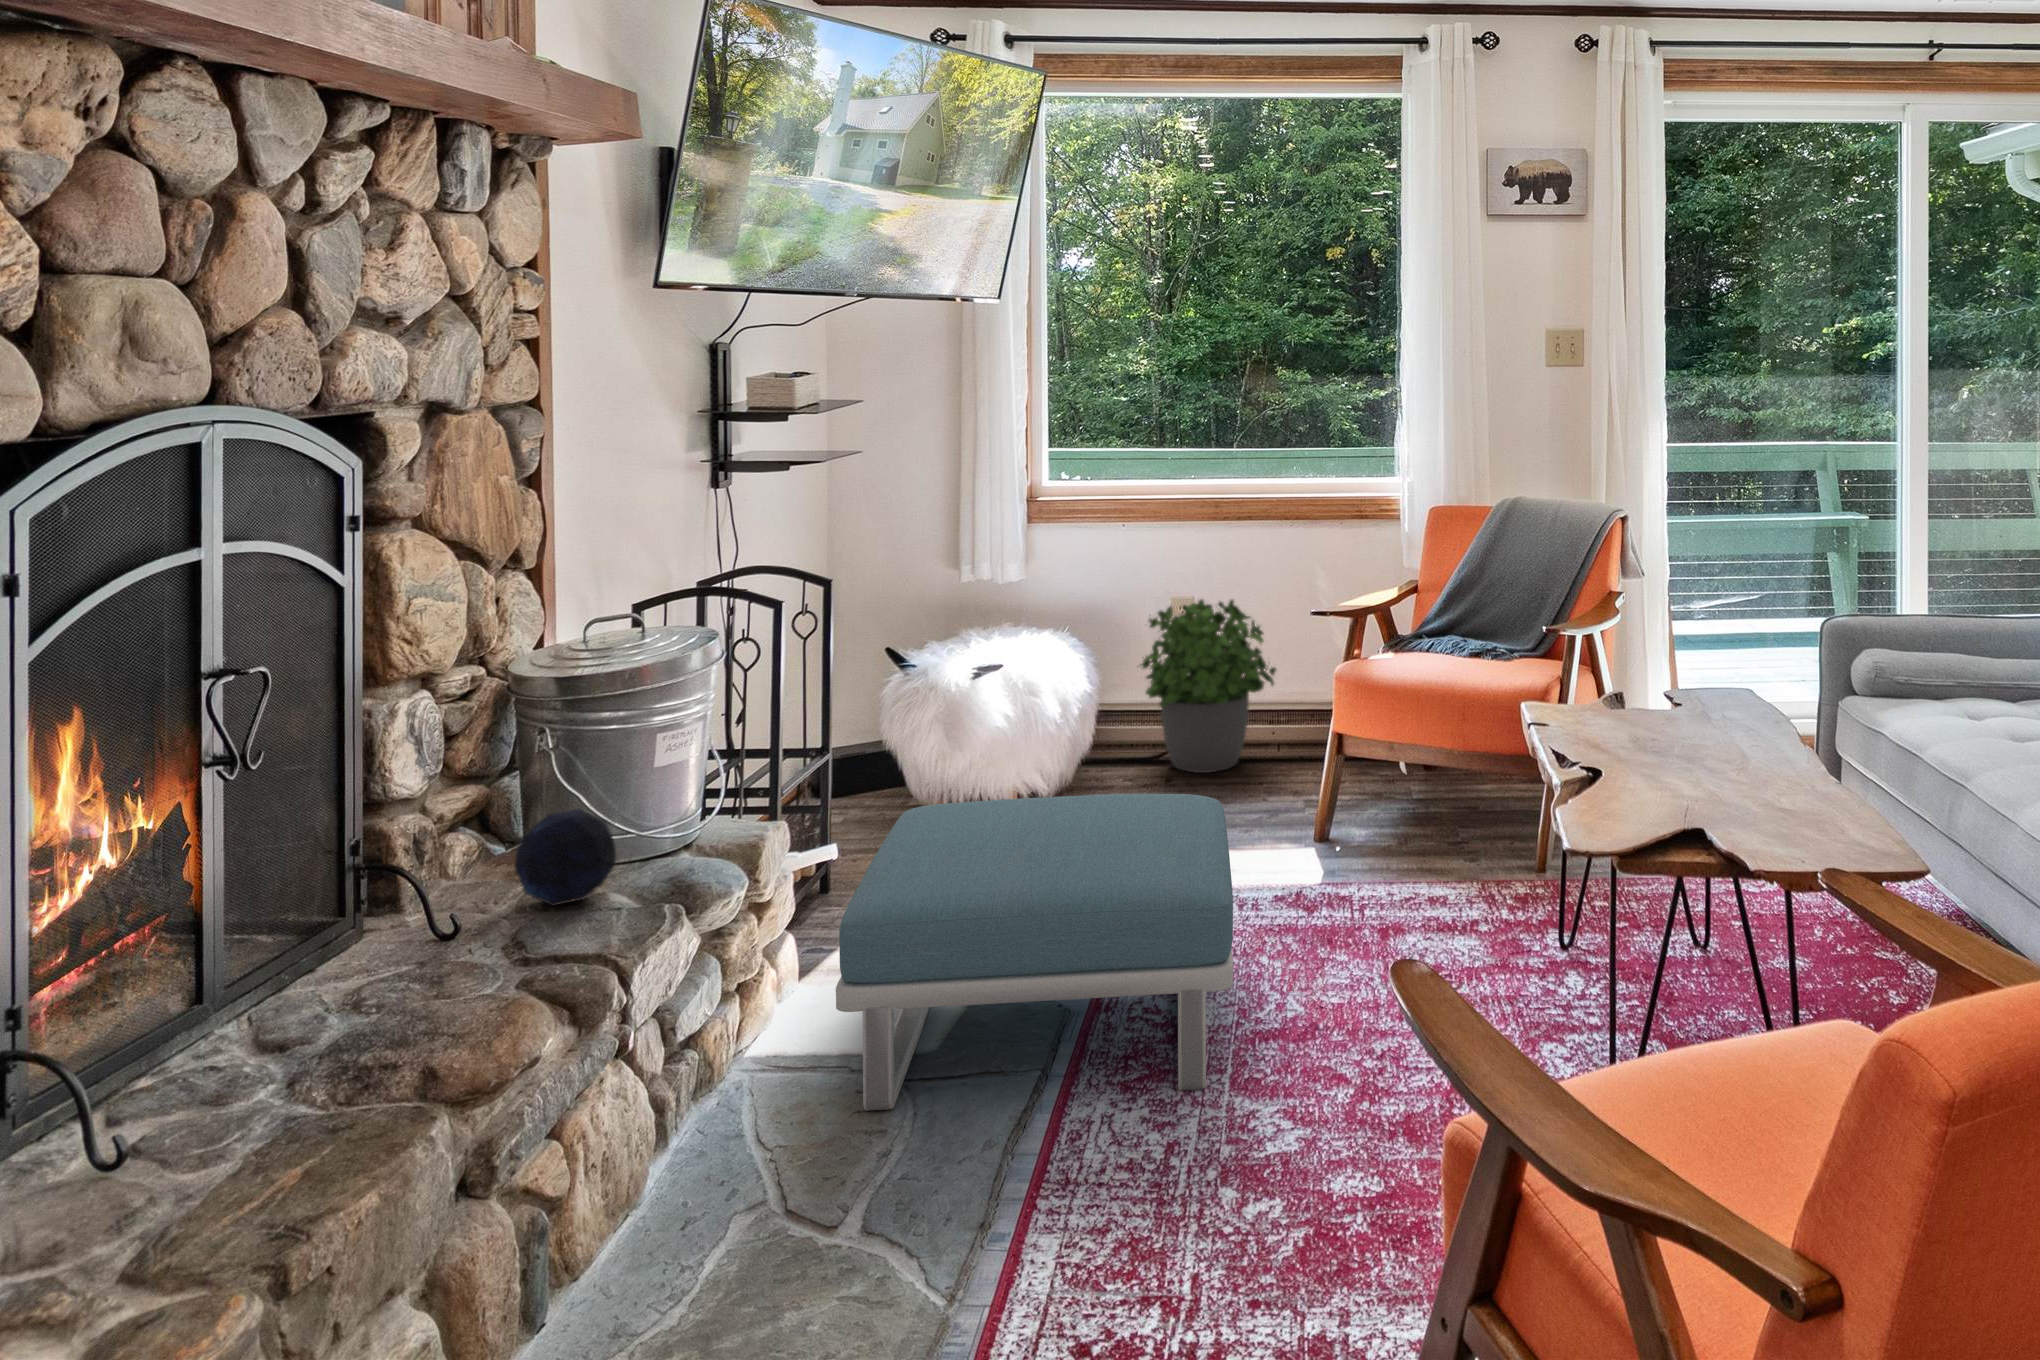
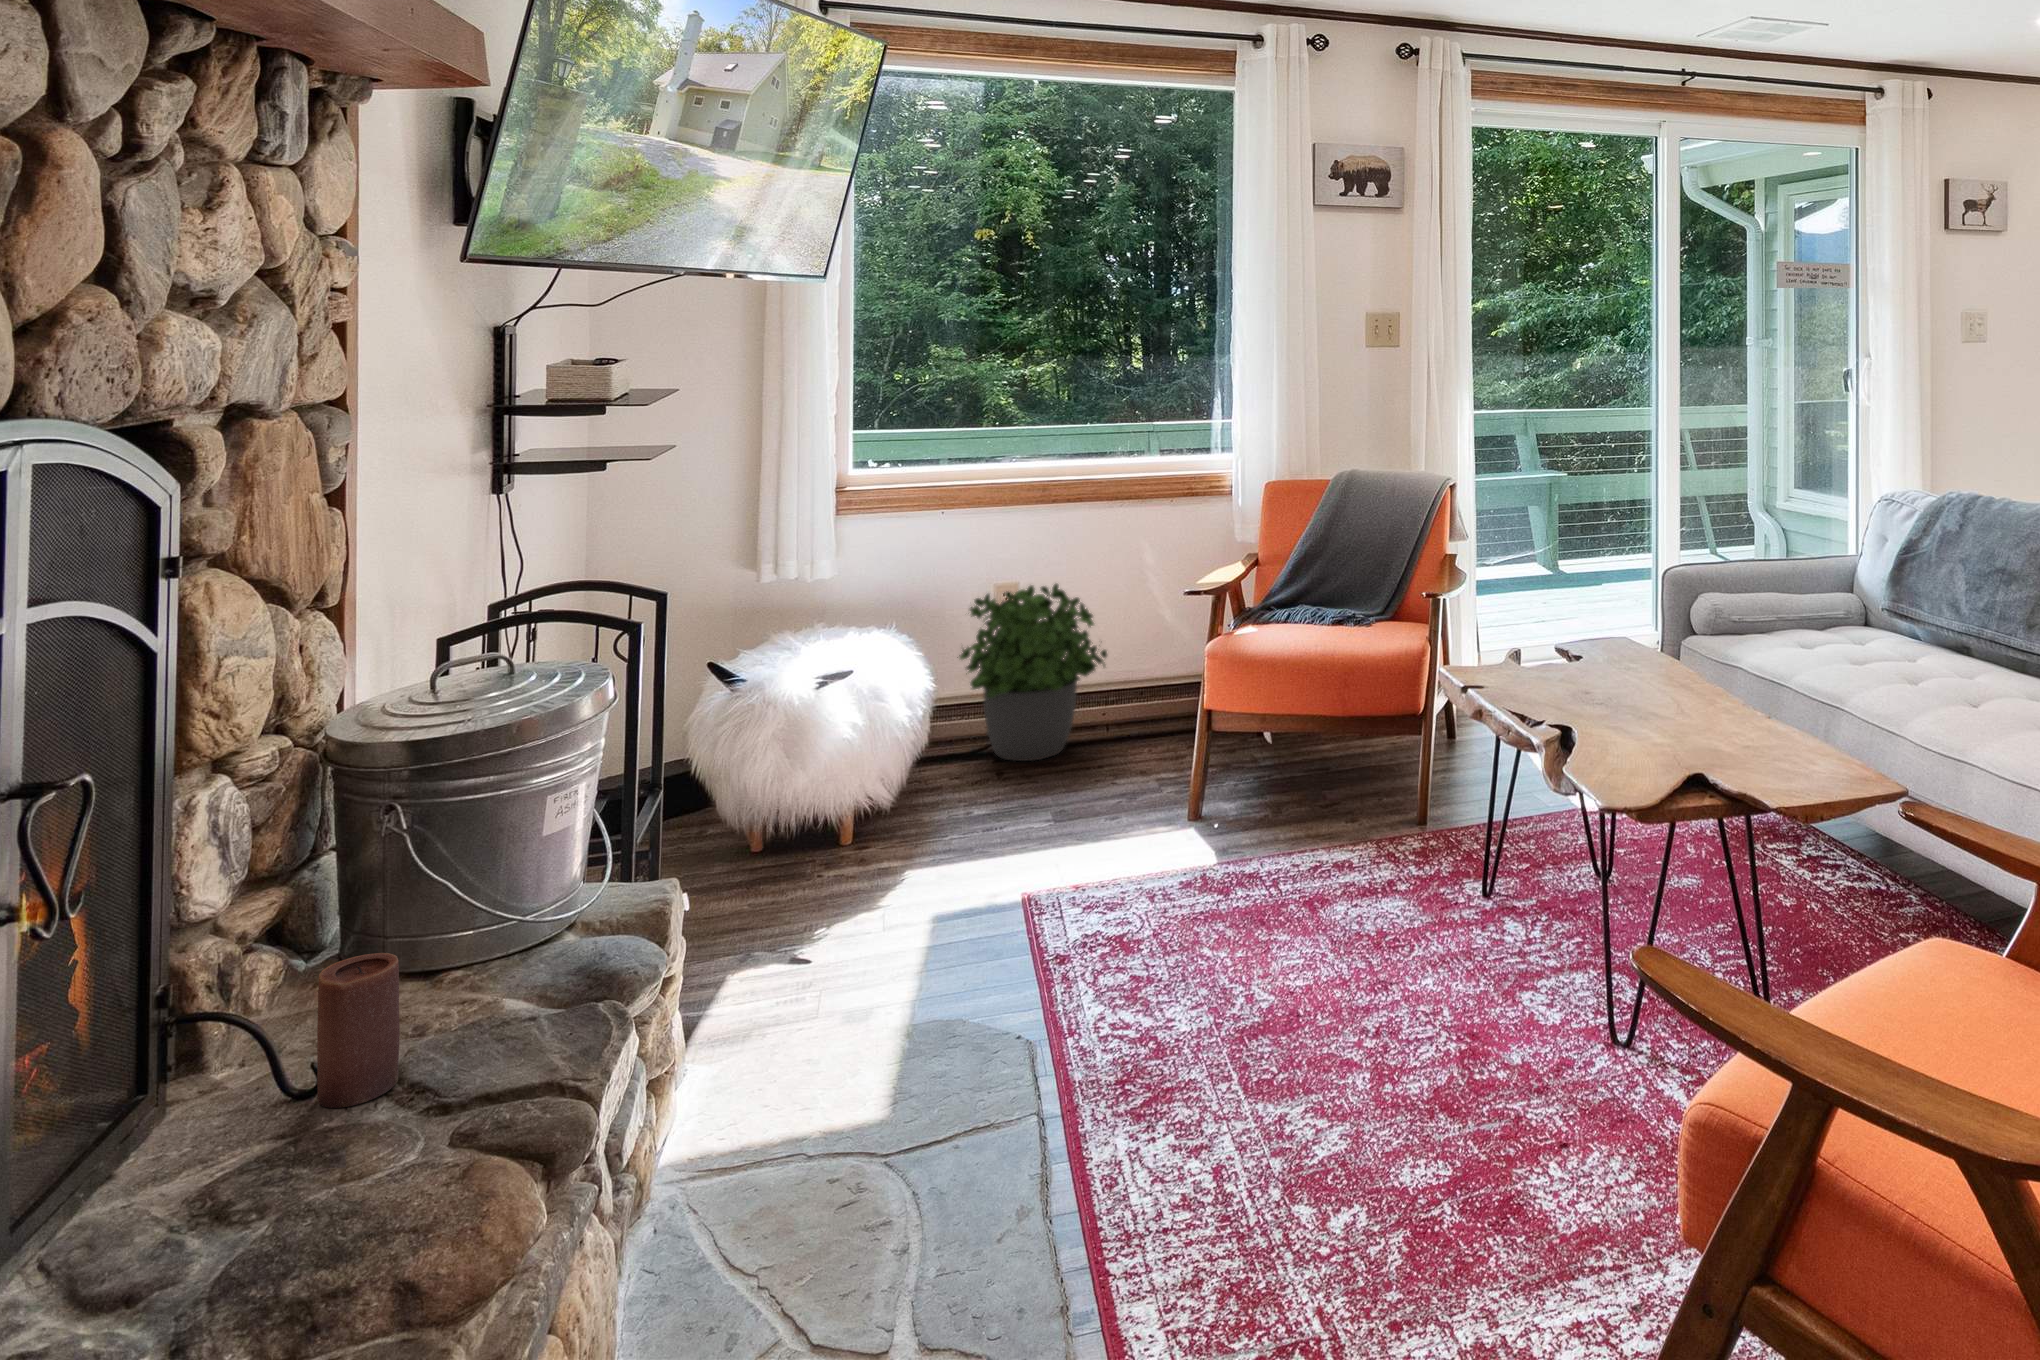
footstool: present [836,794,1233,1111] -> none [804,797,1248,1192]
decorative orb: present [515,809,616,906] -> none [392,898,530,1022]
candle: none [438,837,496,954] -> present [317,953,400,1108]

